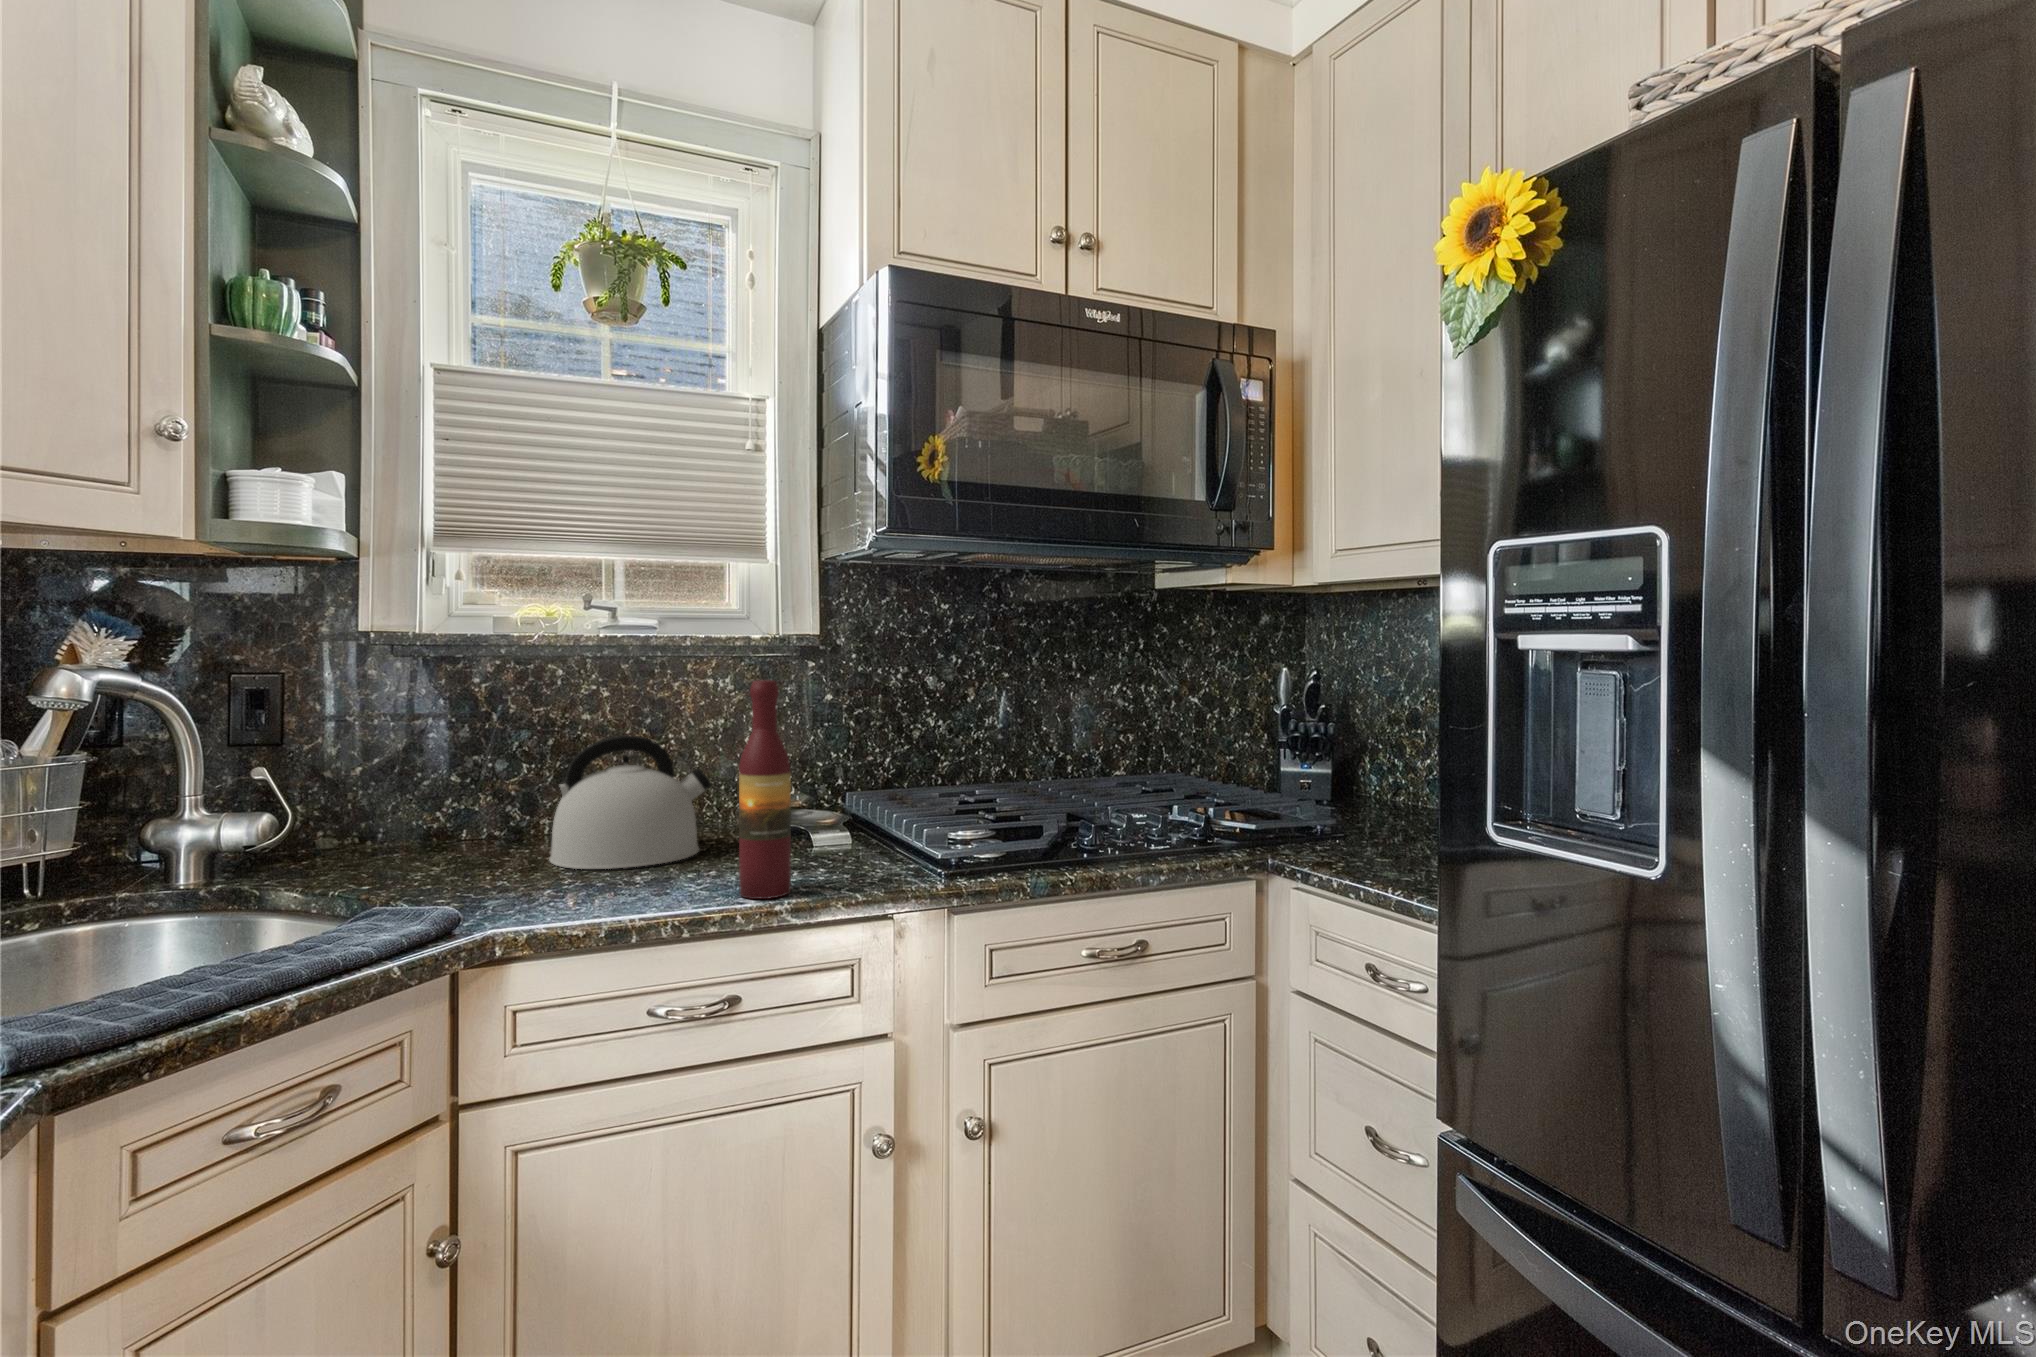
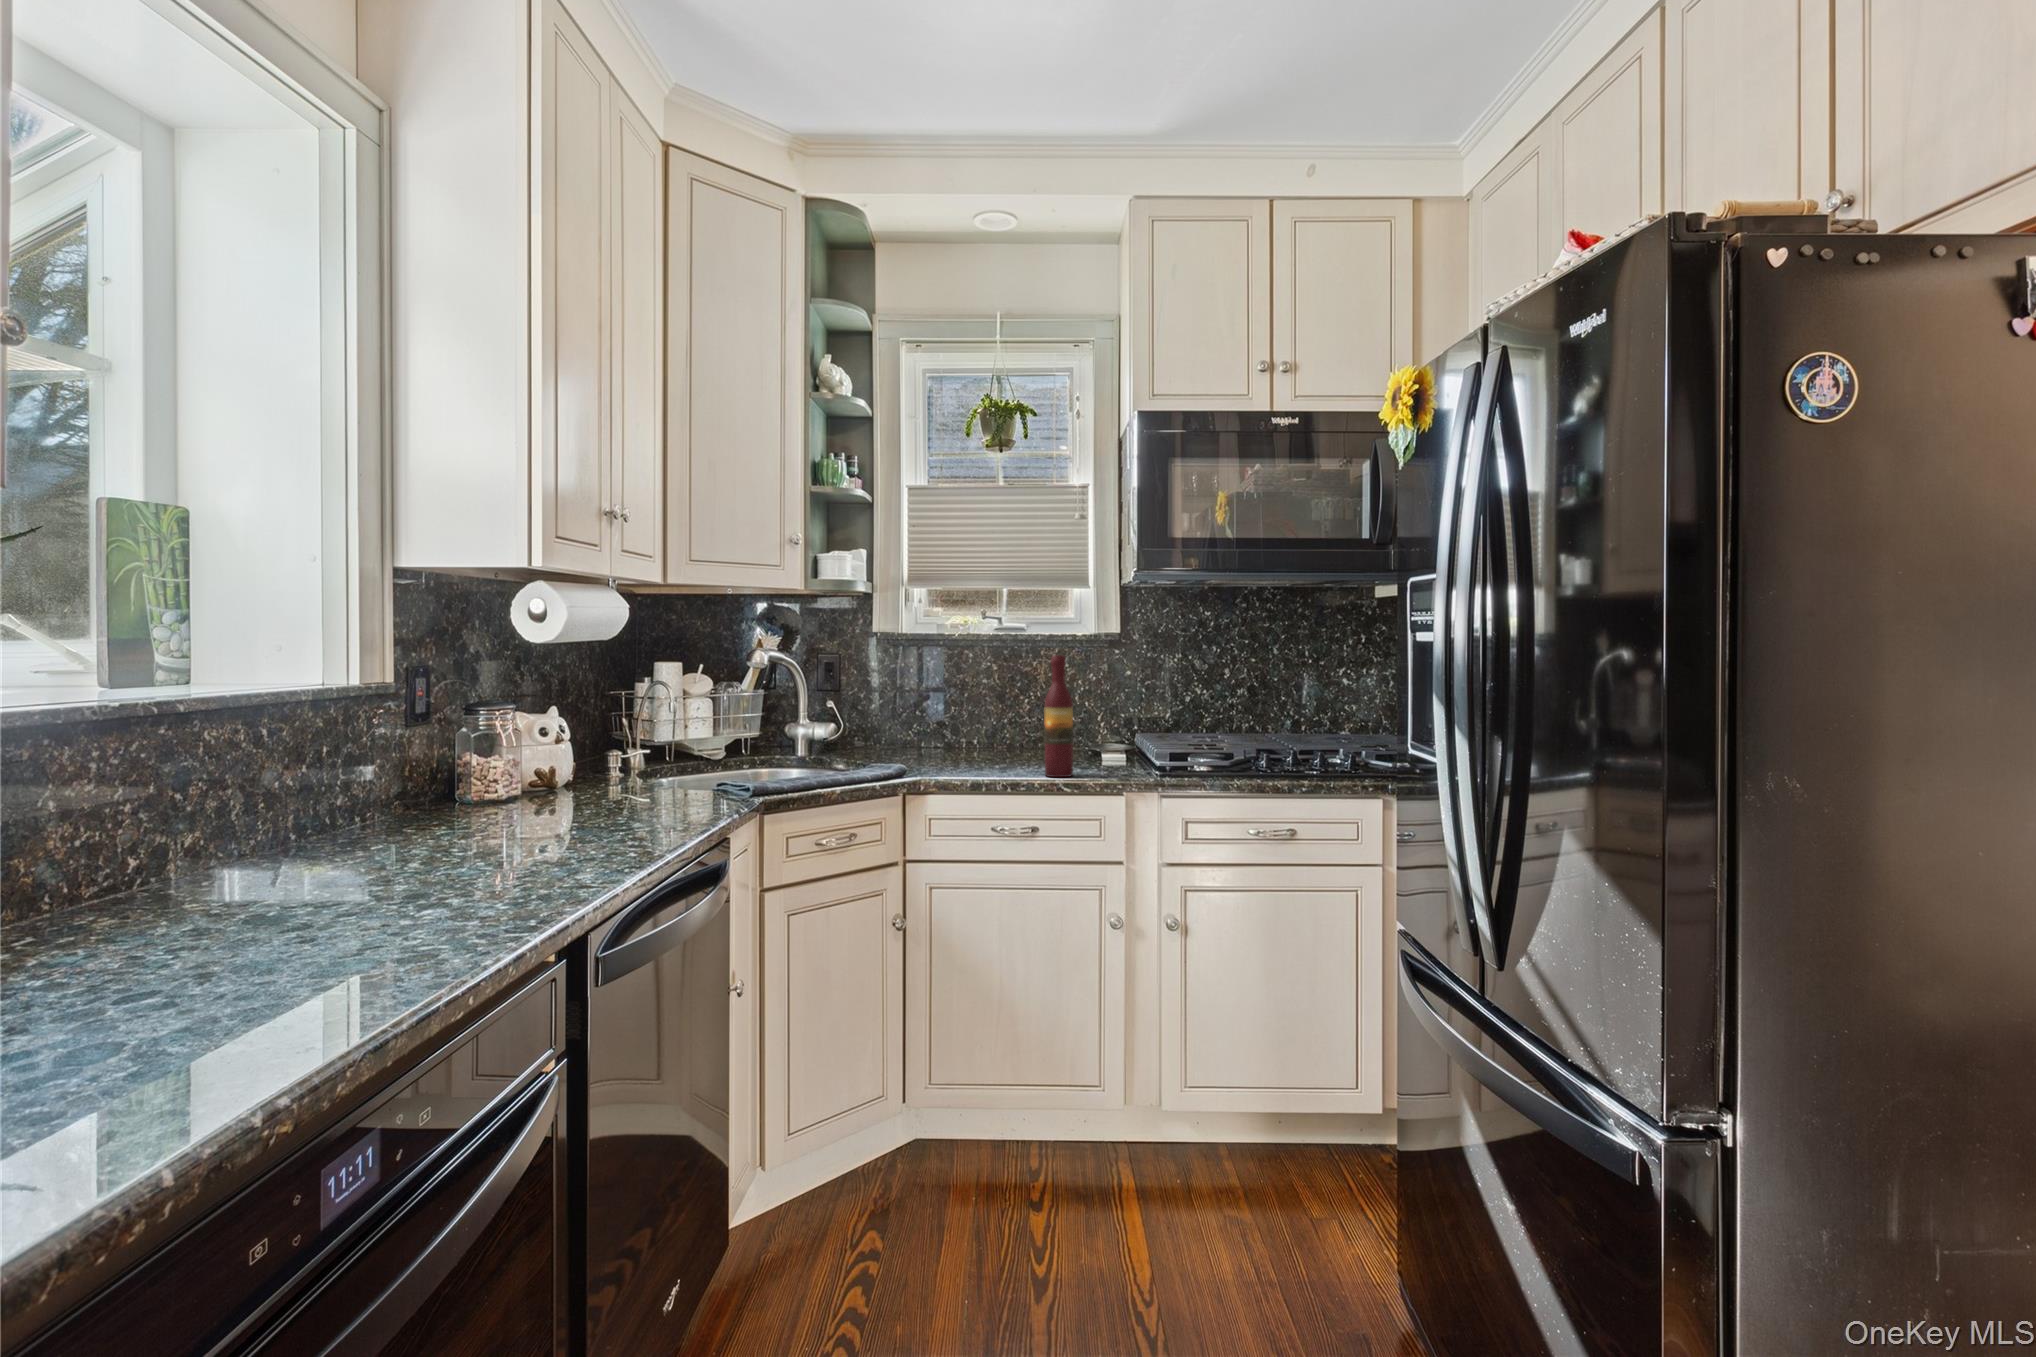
kettle: present [549,735,711,869] -> none [959,691,1047,763]

